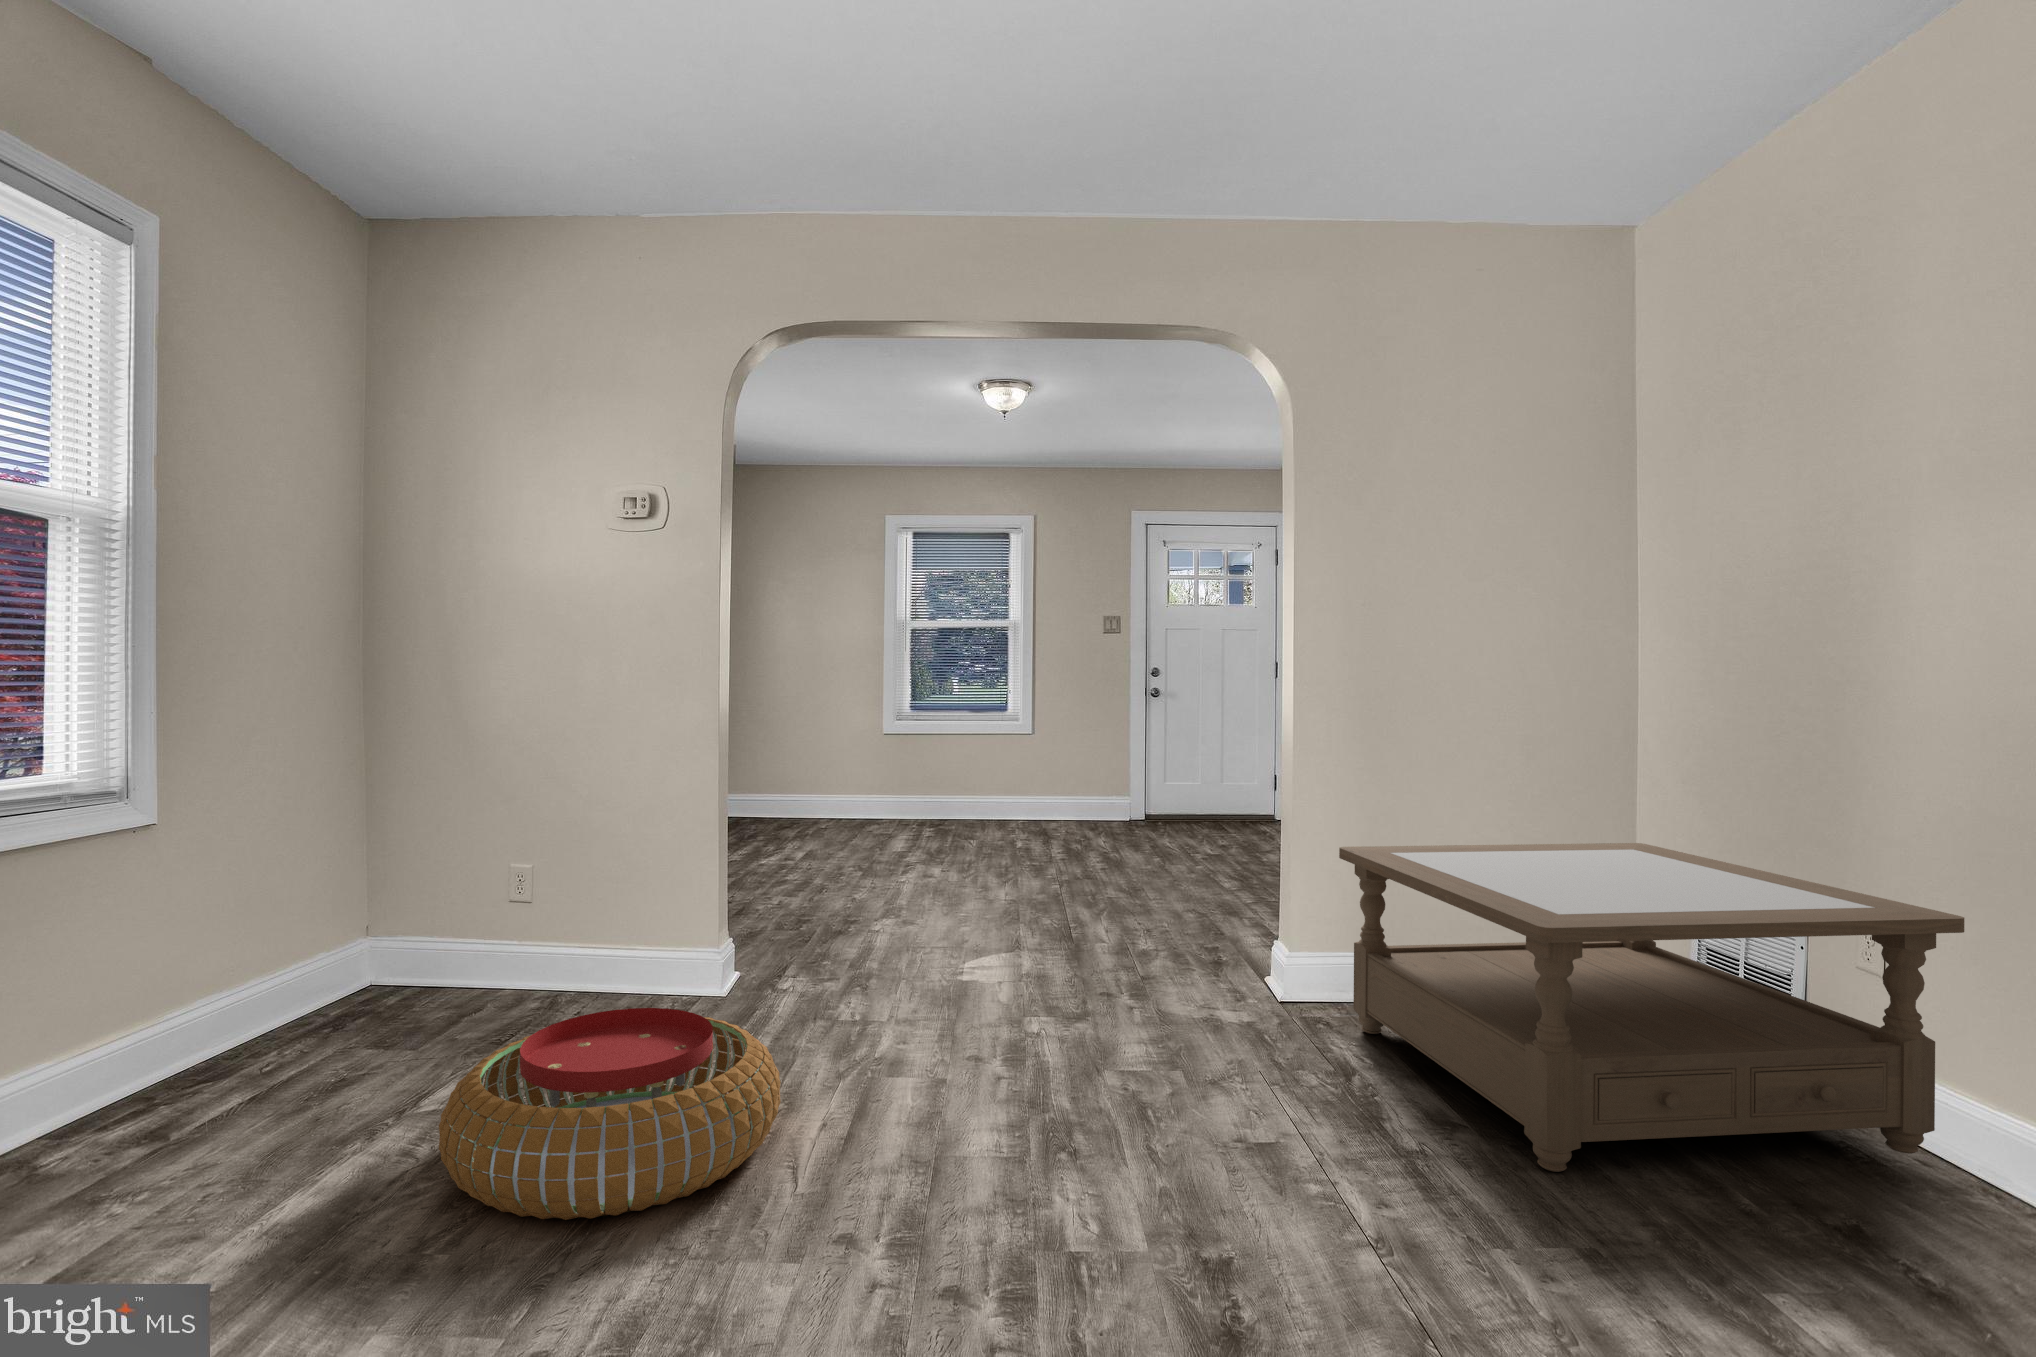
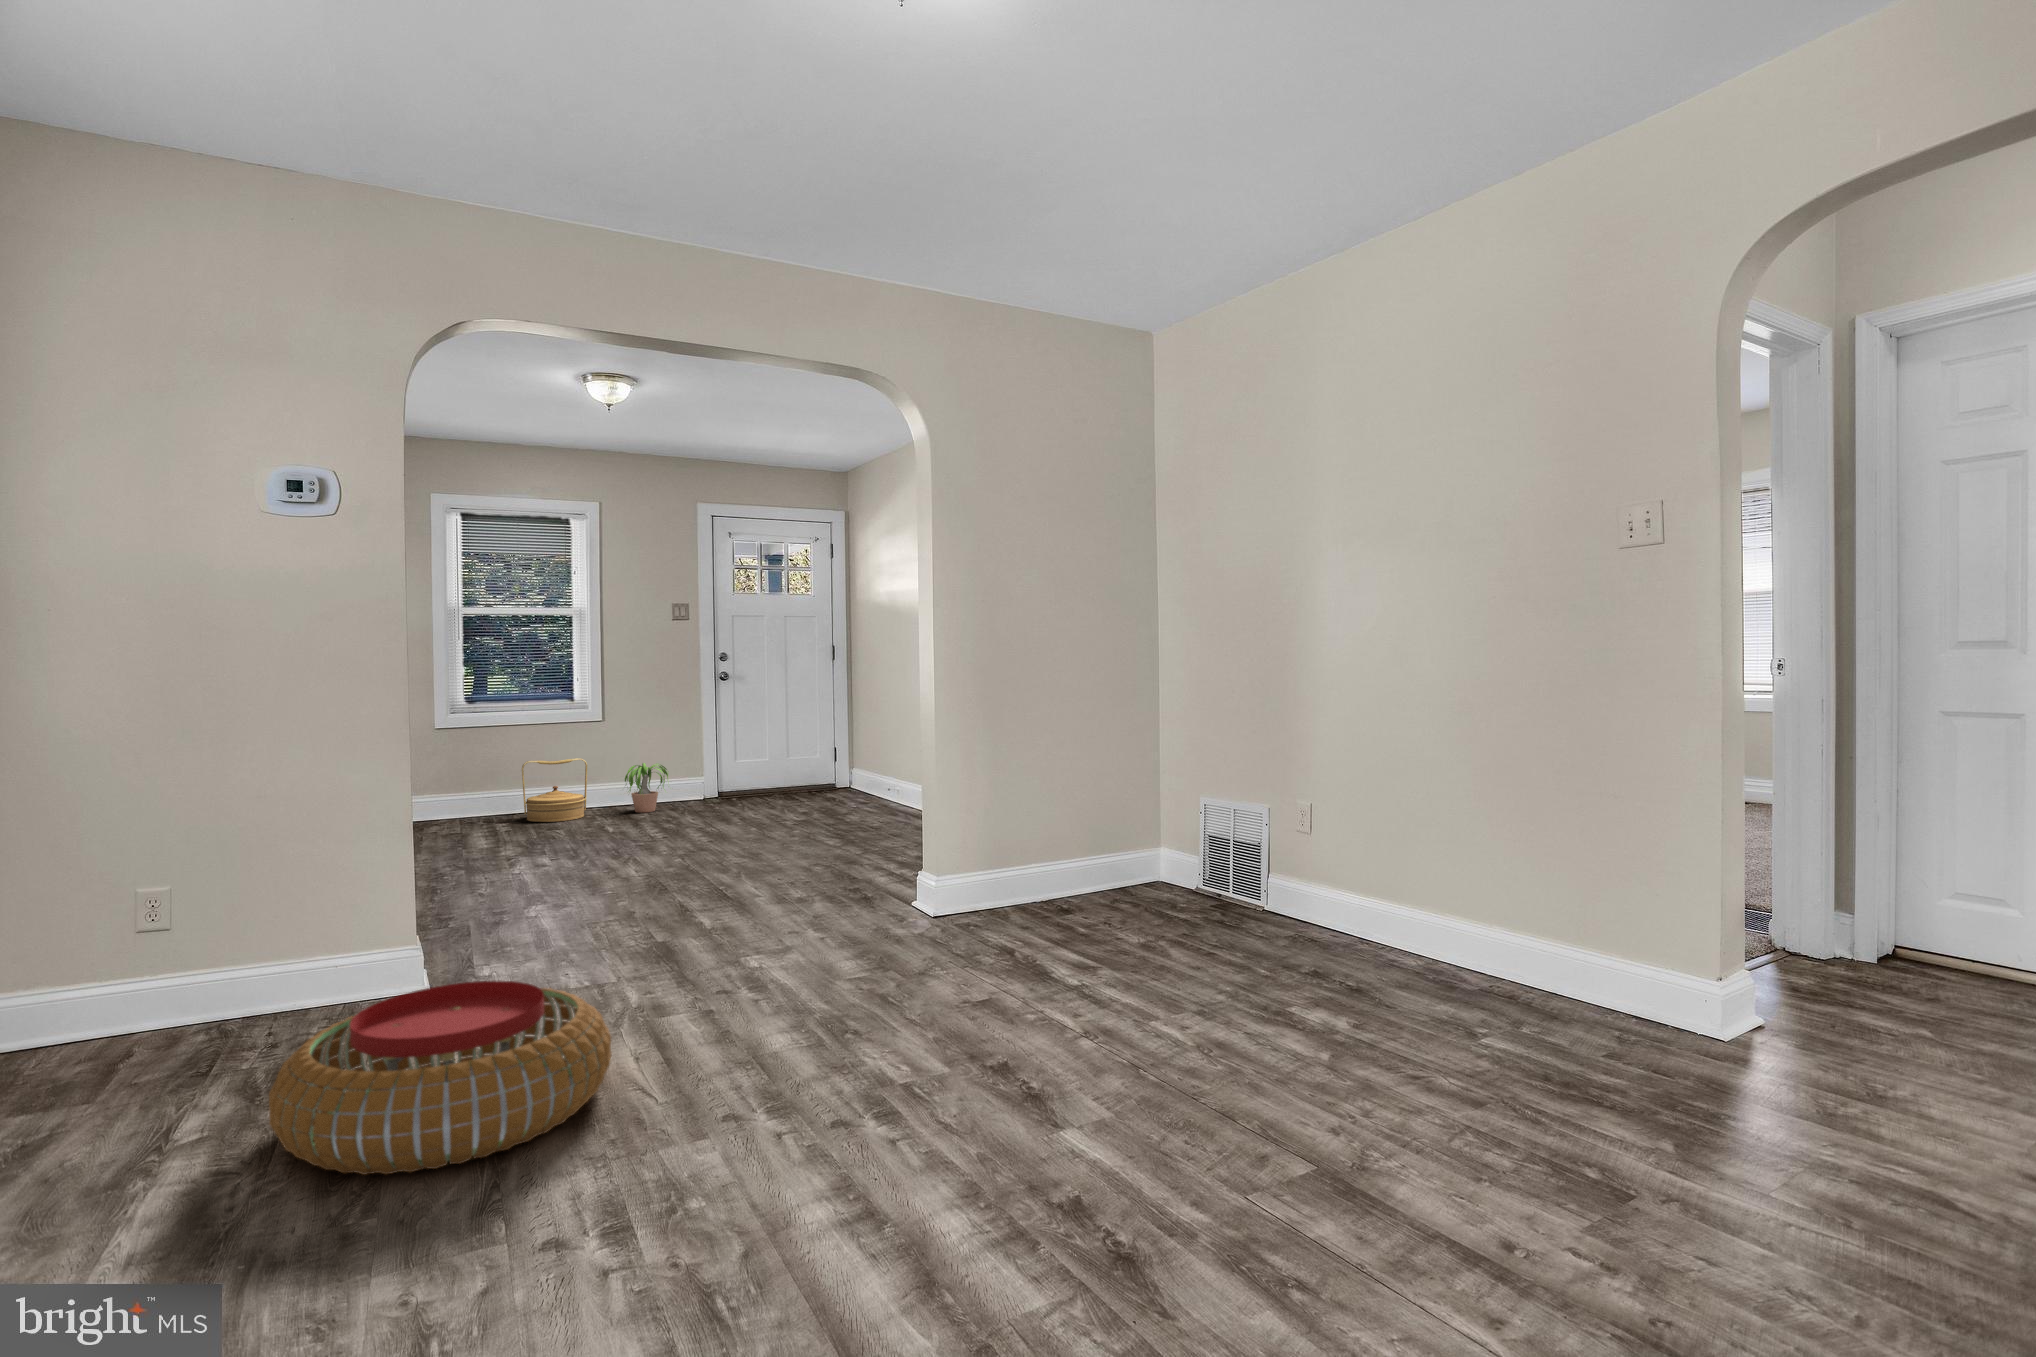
woven basket: none [953,769,1012,830] -> present [522,758,587,822]
potted plant: none [1039,778,1098,828] -> present [625,763,668,813]
coffee table: present [1339,843,1964,1172] -> none [985,770,1351,978]

